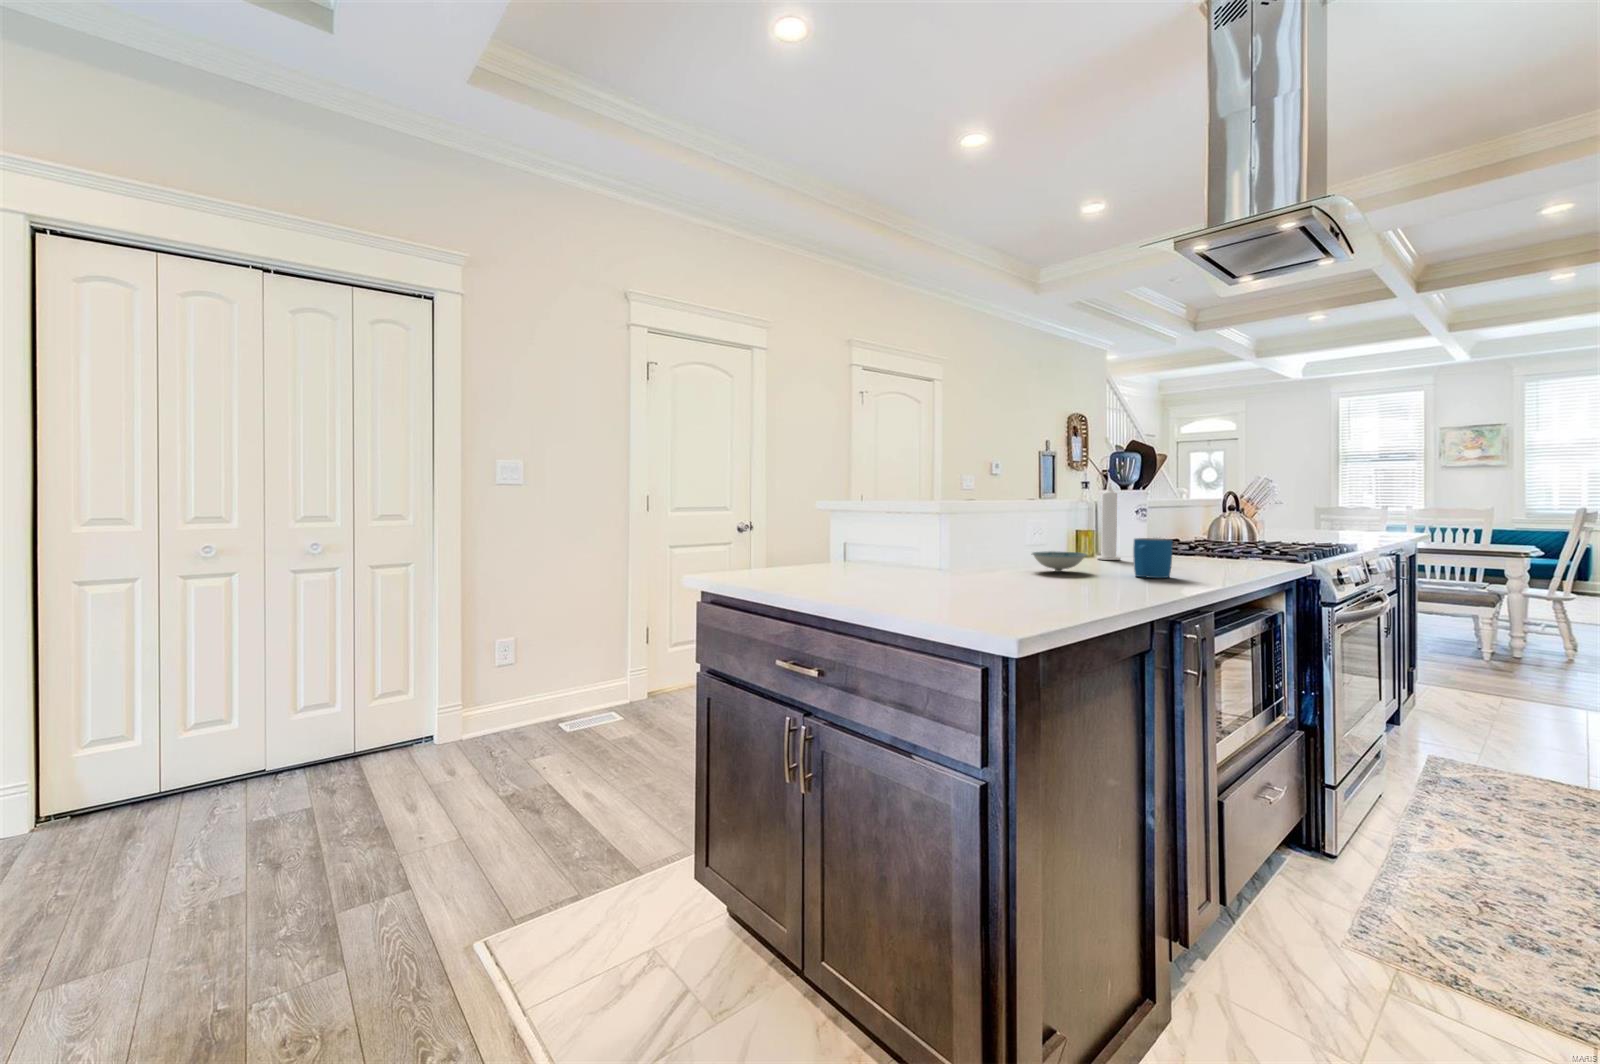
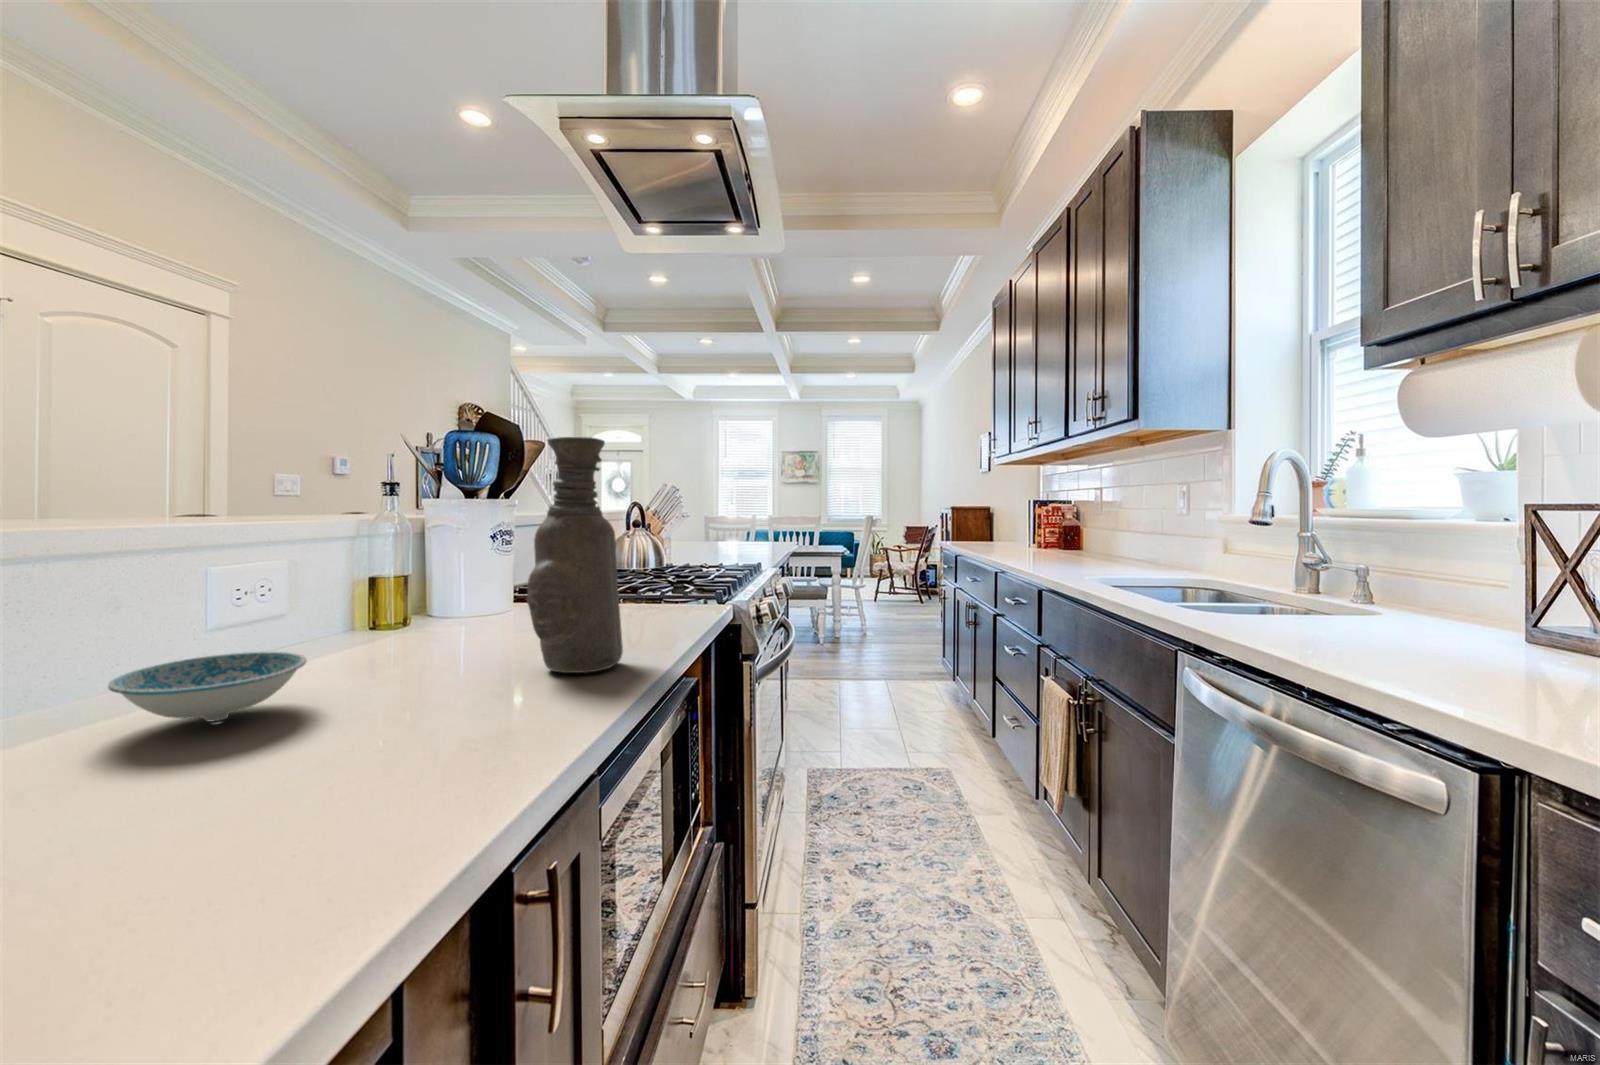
vase: none [1174,460,1224,574] -> present [527,437,623,673]
candle: present [1097,483,1121,560] -> none [404,483,452,634]
mug: present [1133,538,1172,578] -> none [416,610,513,715]

